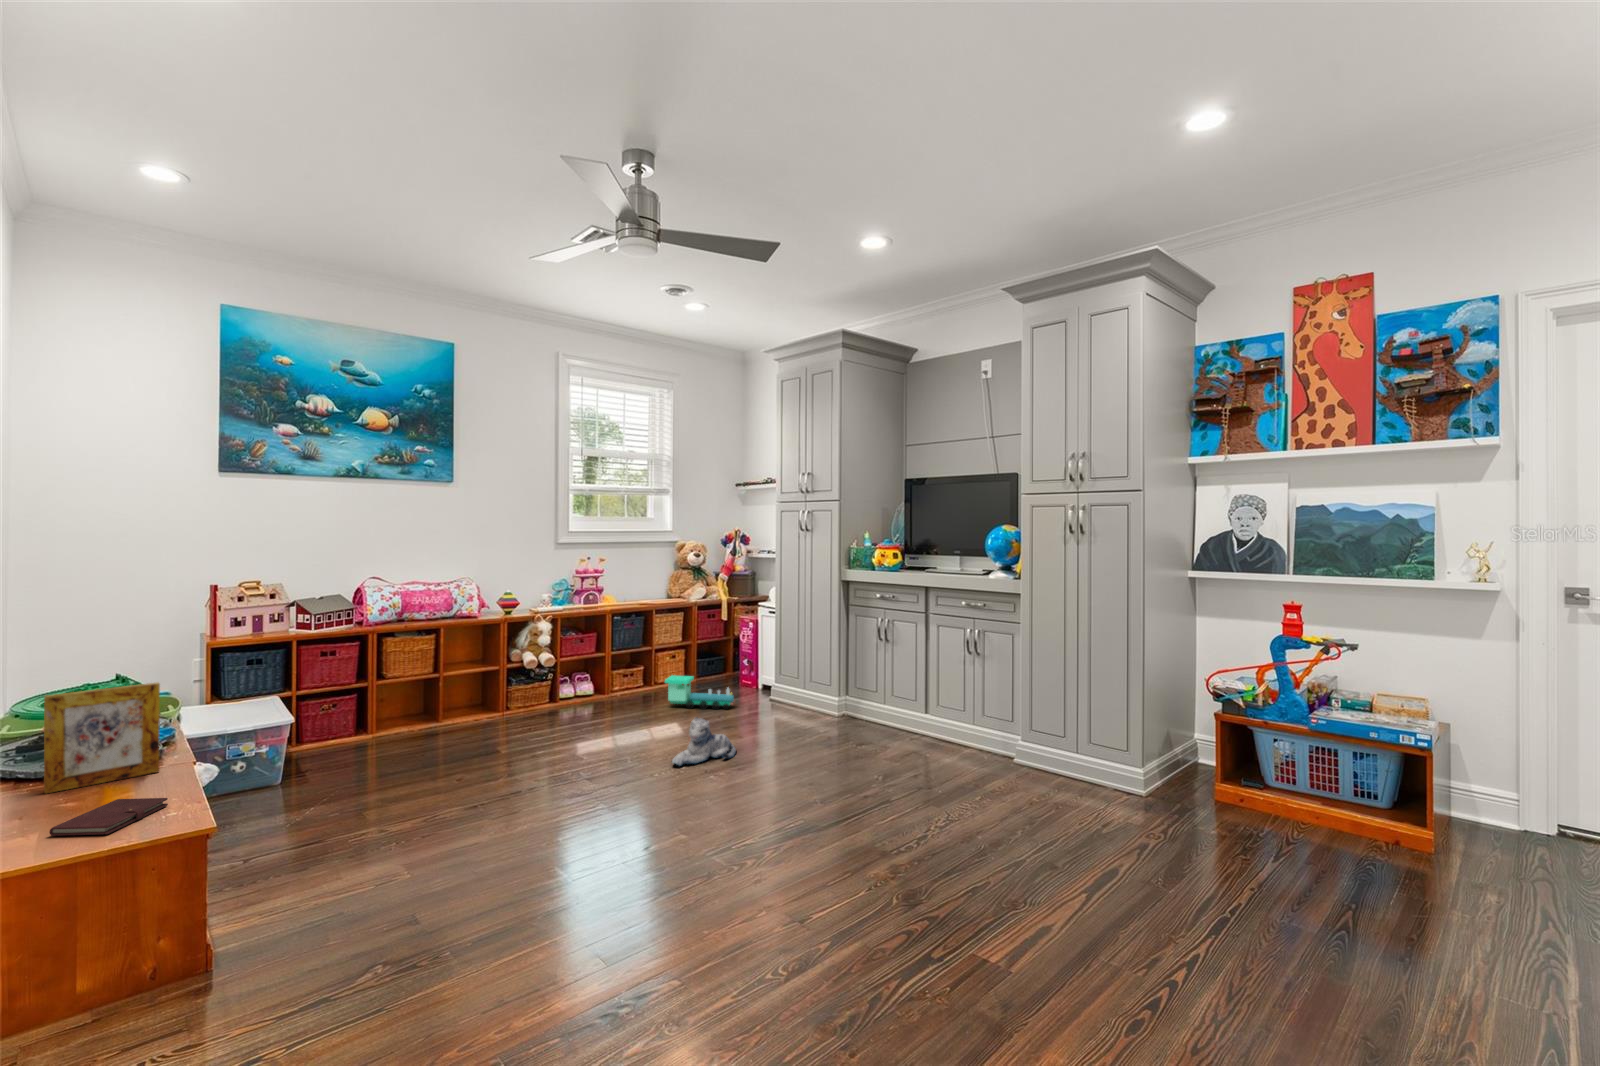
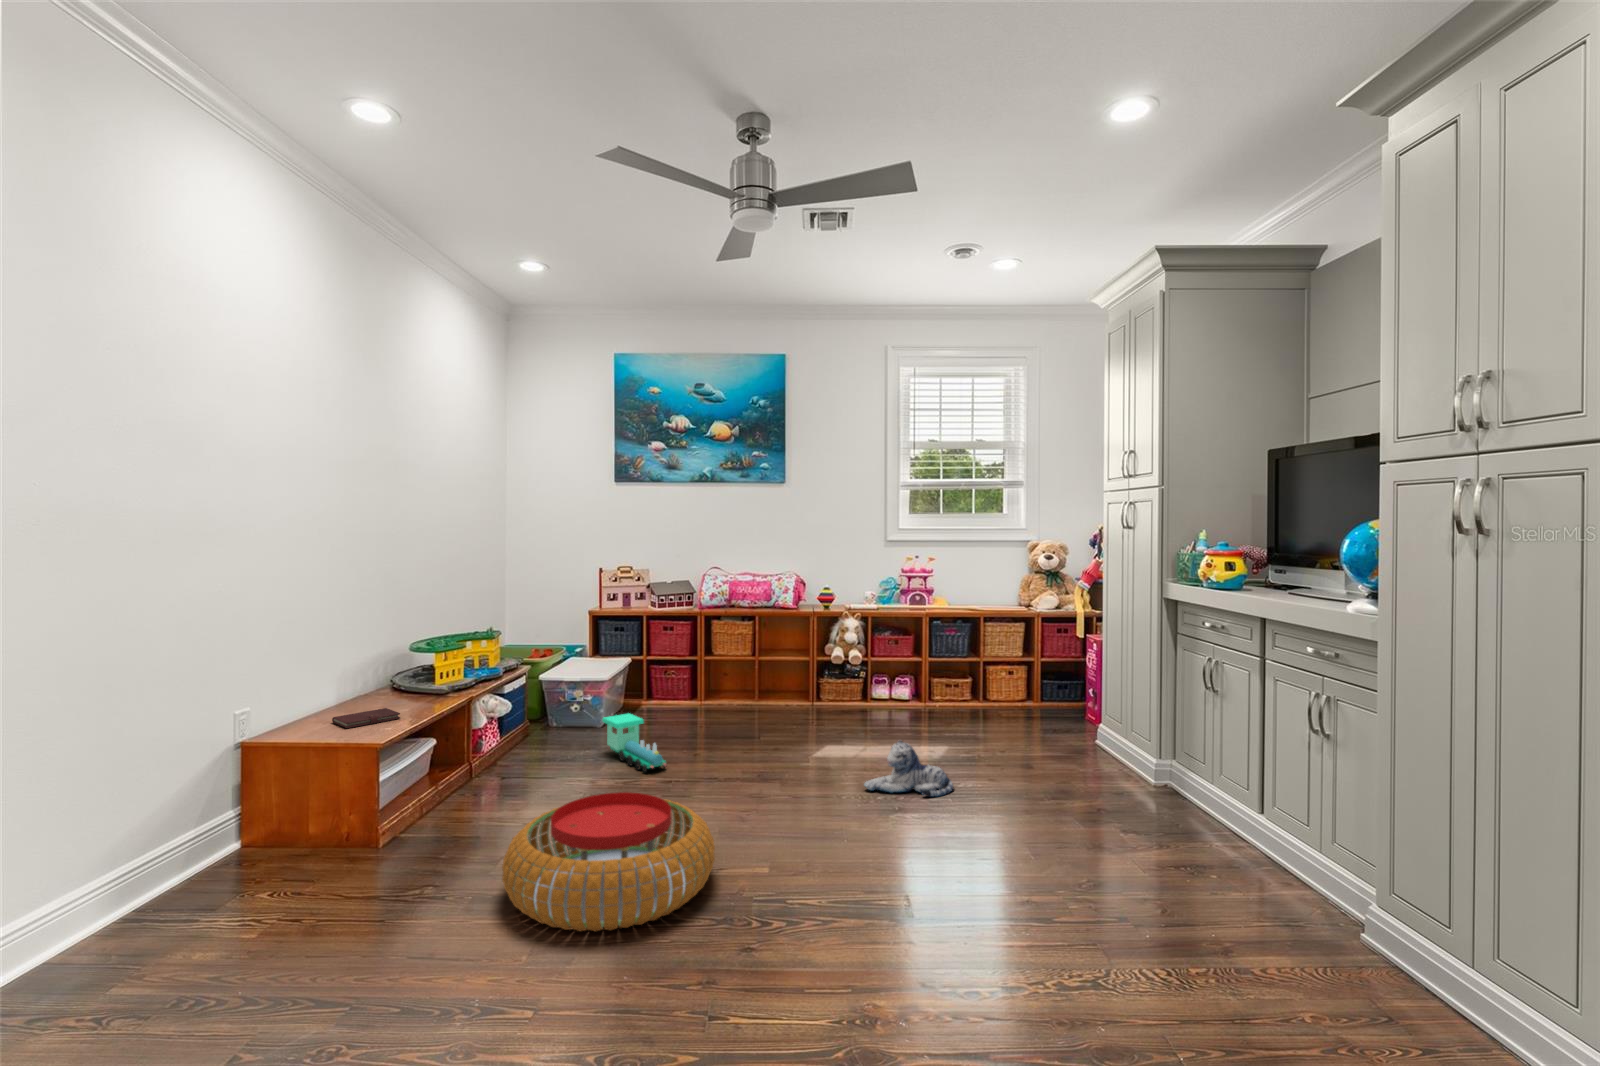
toy train: present [665,675,734,709] -> present [603,713,667,772]
picture frame: present [44,683,160,793] -> none [385,633,446,697]
pouf: none [482,801,702,948] -> present [502,792,715,931]

